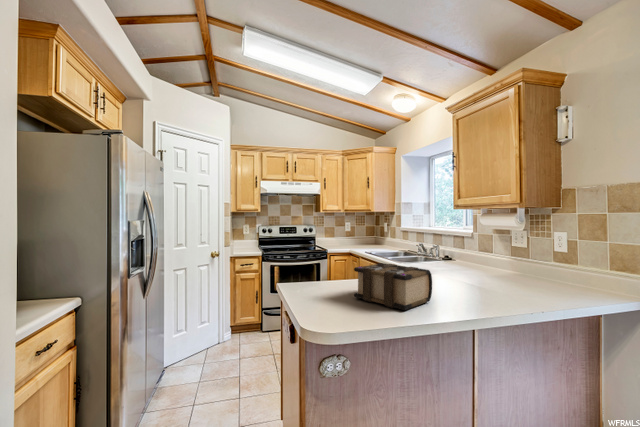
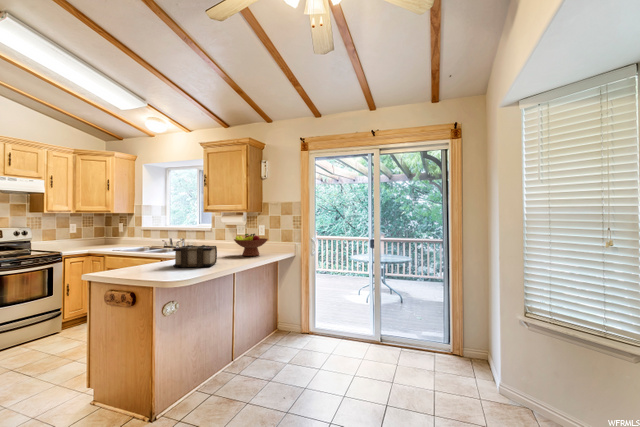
fruit bowl: none [487,248,567,295] -> present [234,234,268,256]

